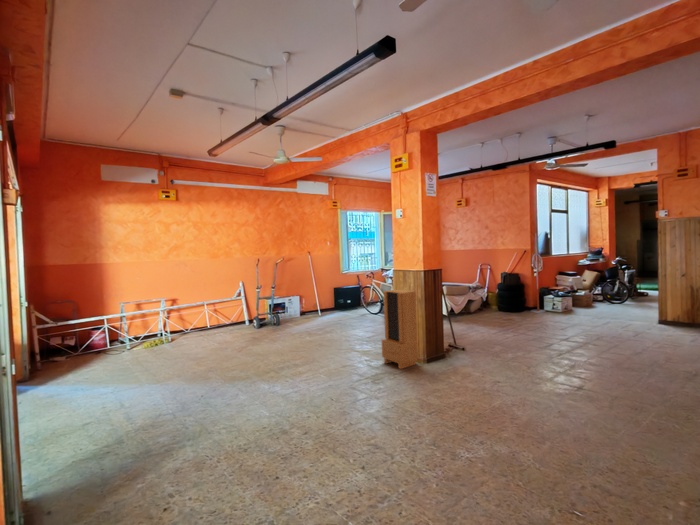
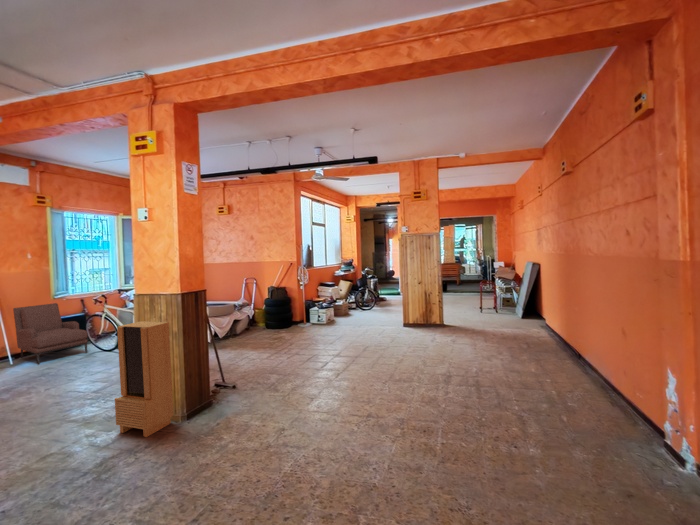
armchair: none [322,277,362,317] -> present [13,303,88,364]

